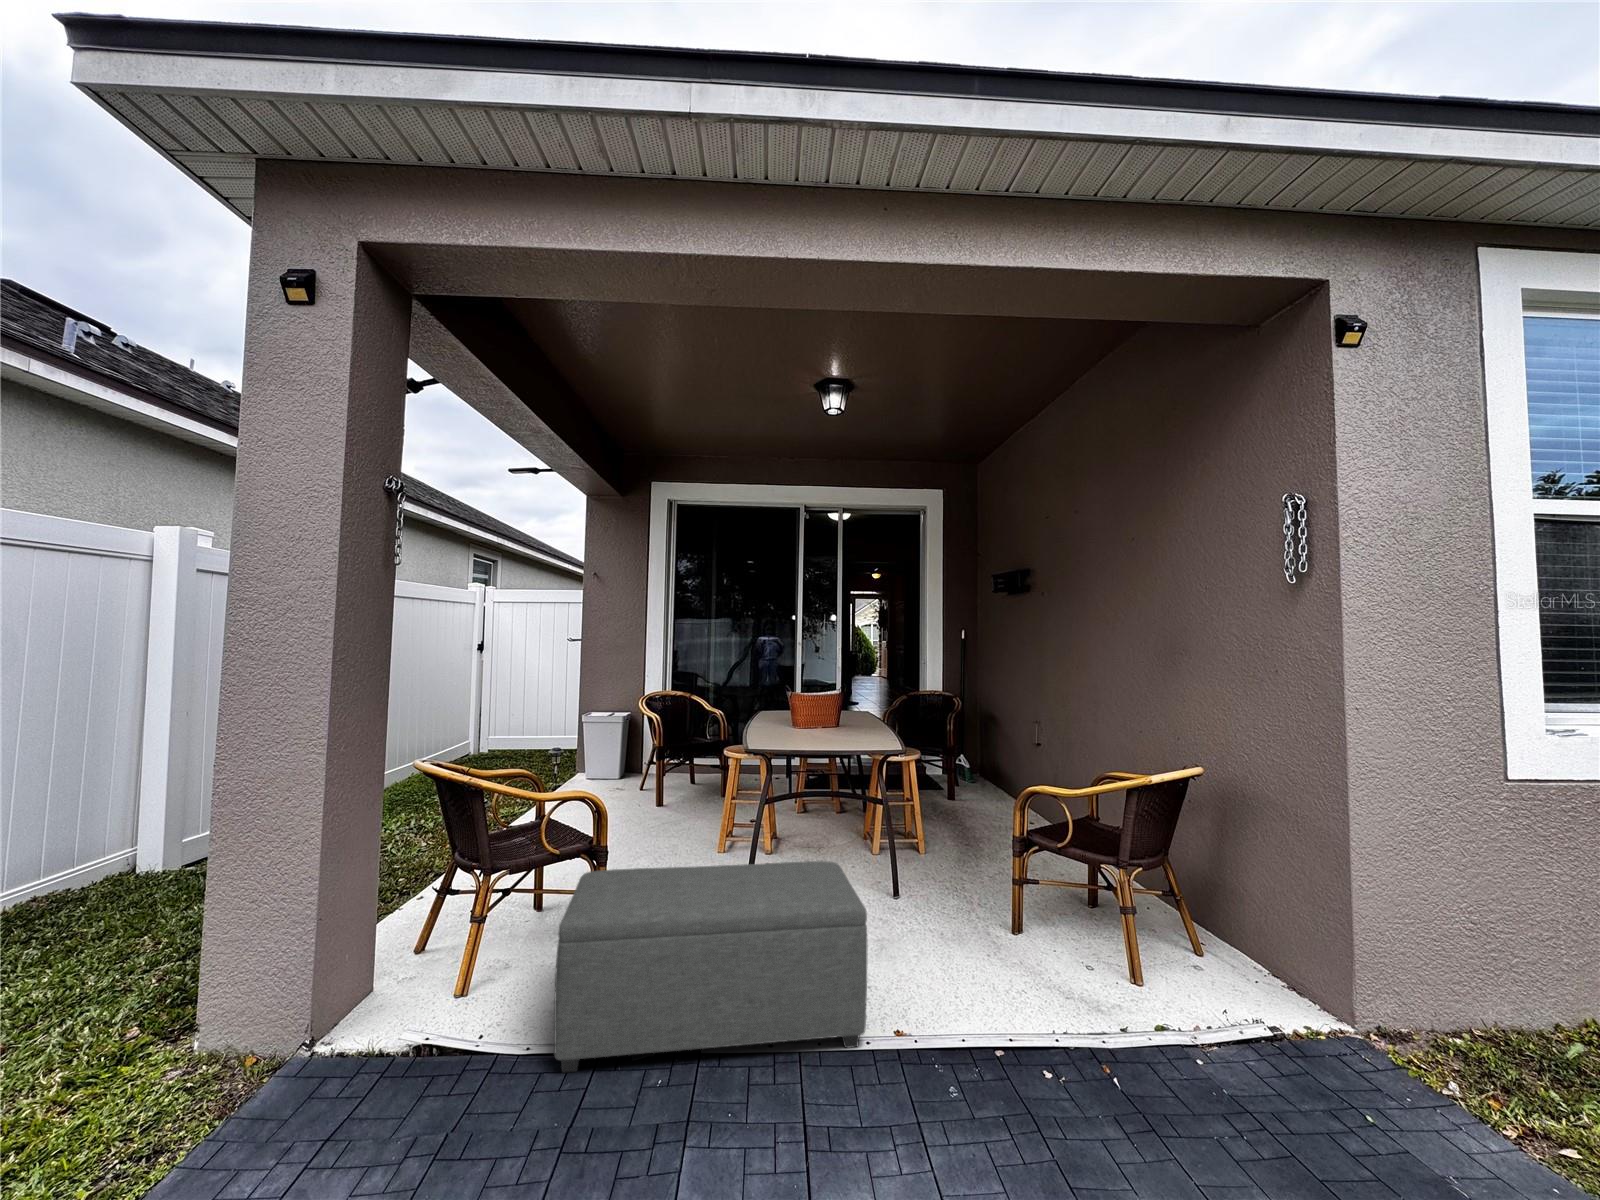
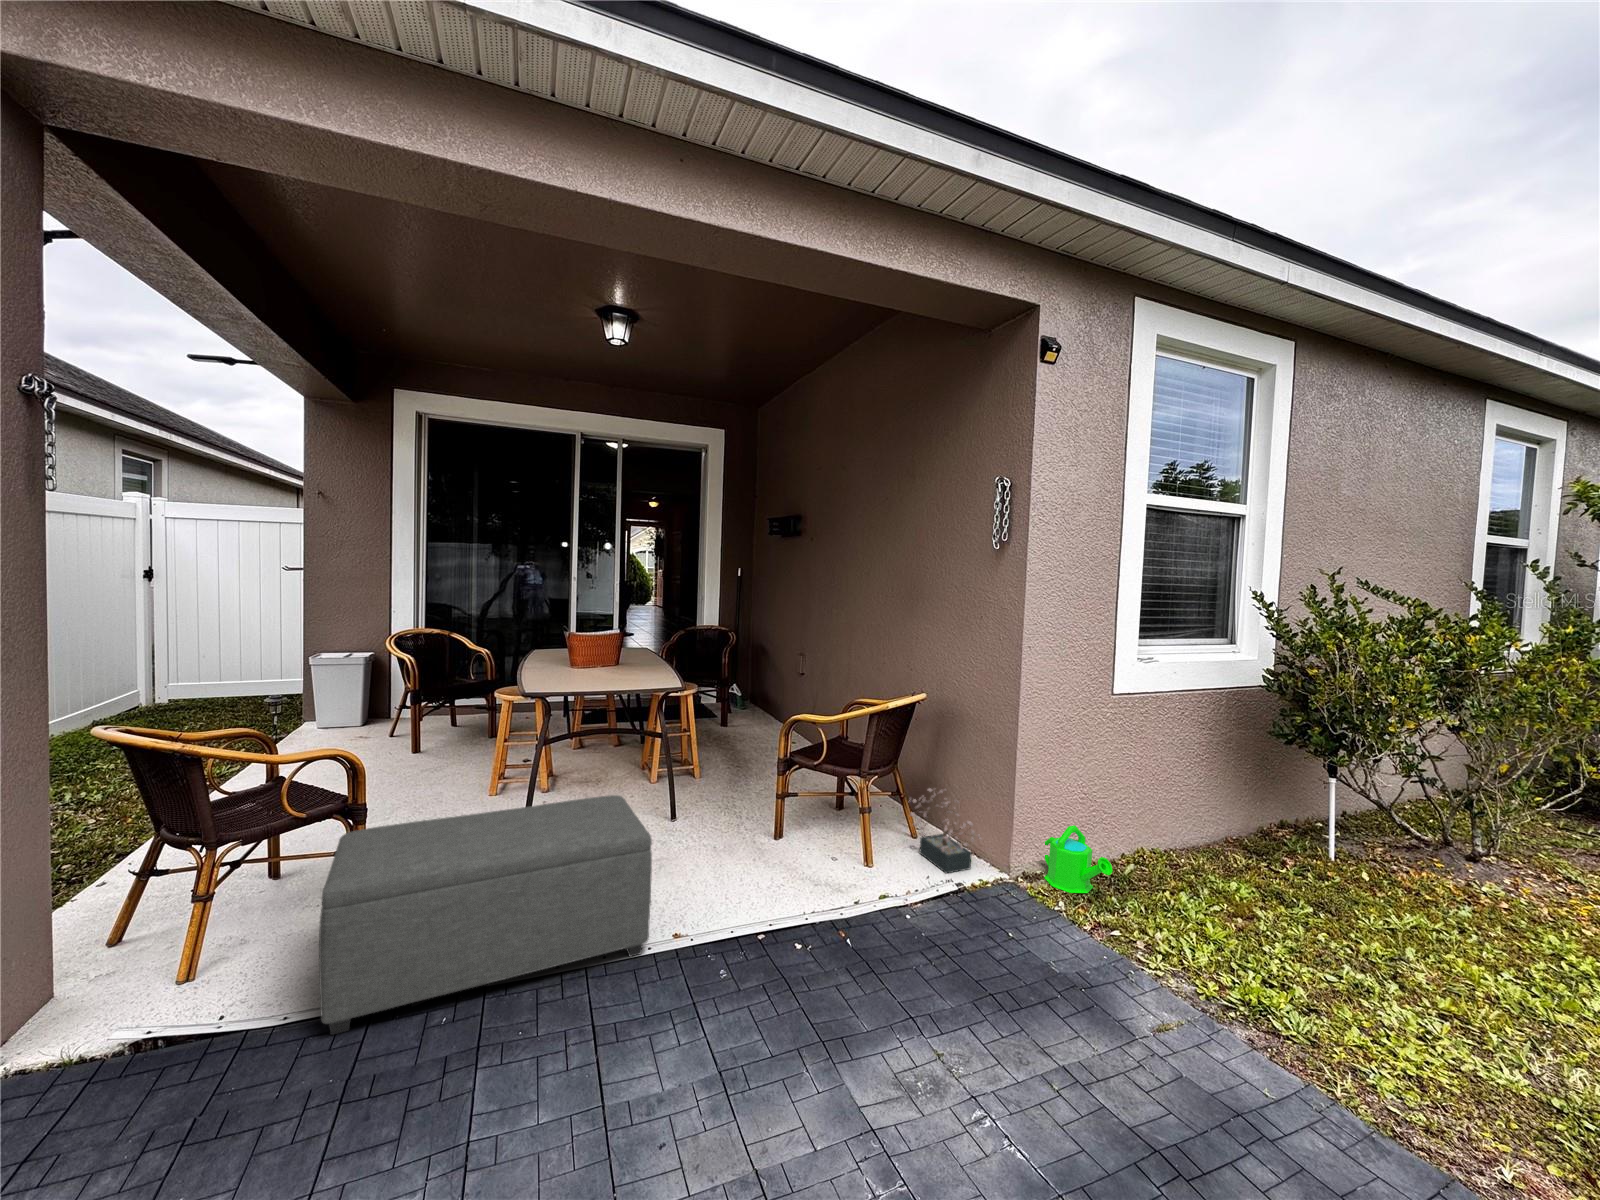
decorative plant: none [1189,893,1306,1012] -> present [910,789,981,873]
watering can: none [1405,969,1543,1077] -> present [1044,825,1113,893]

